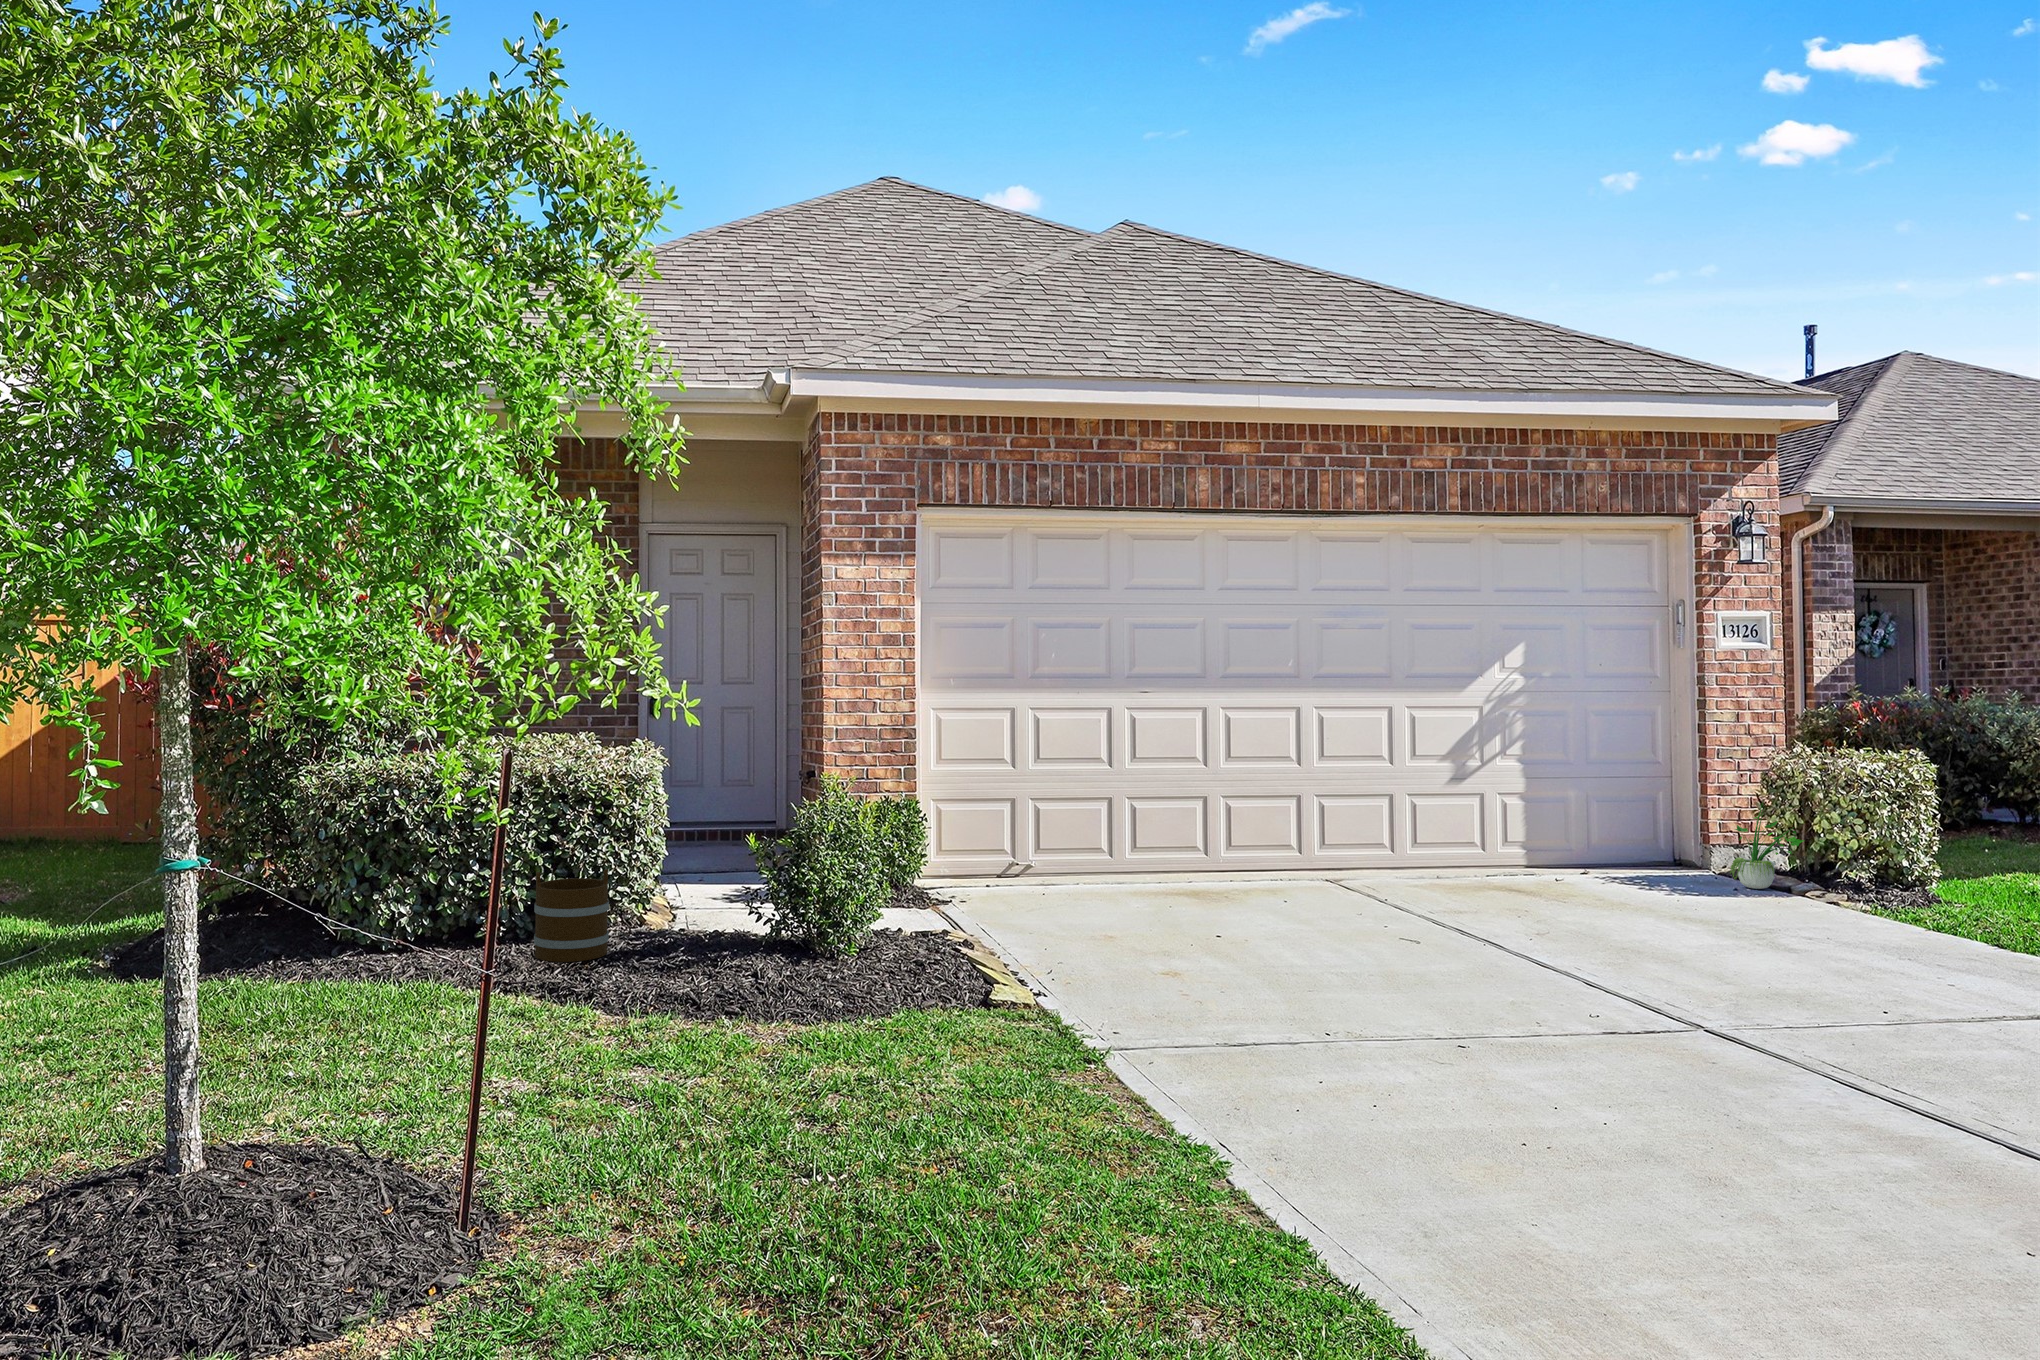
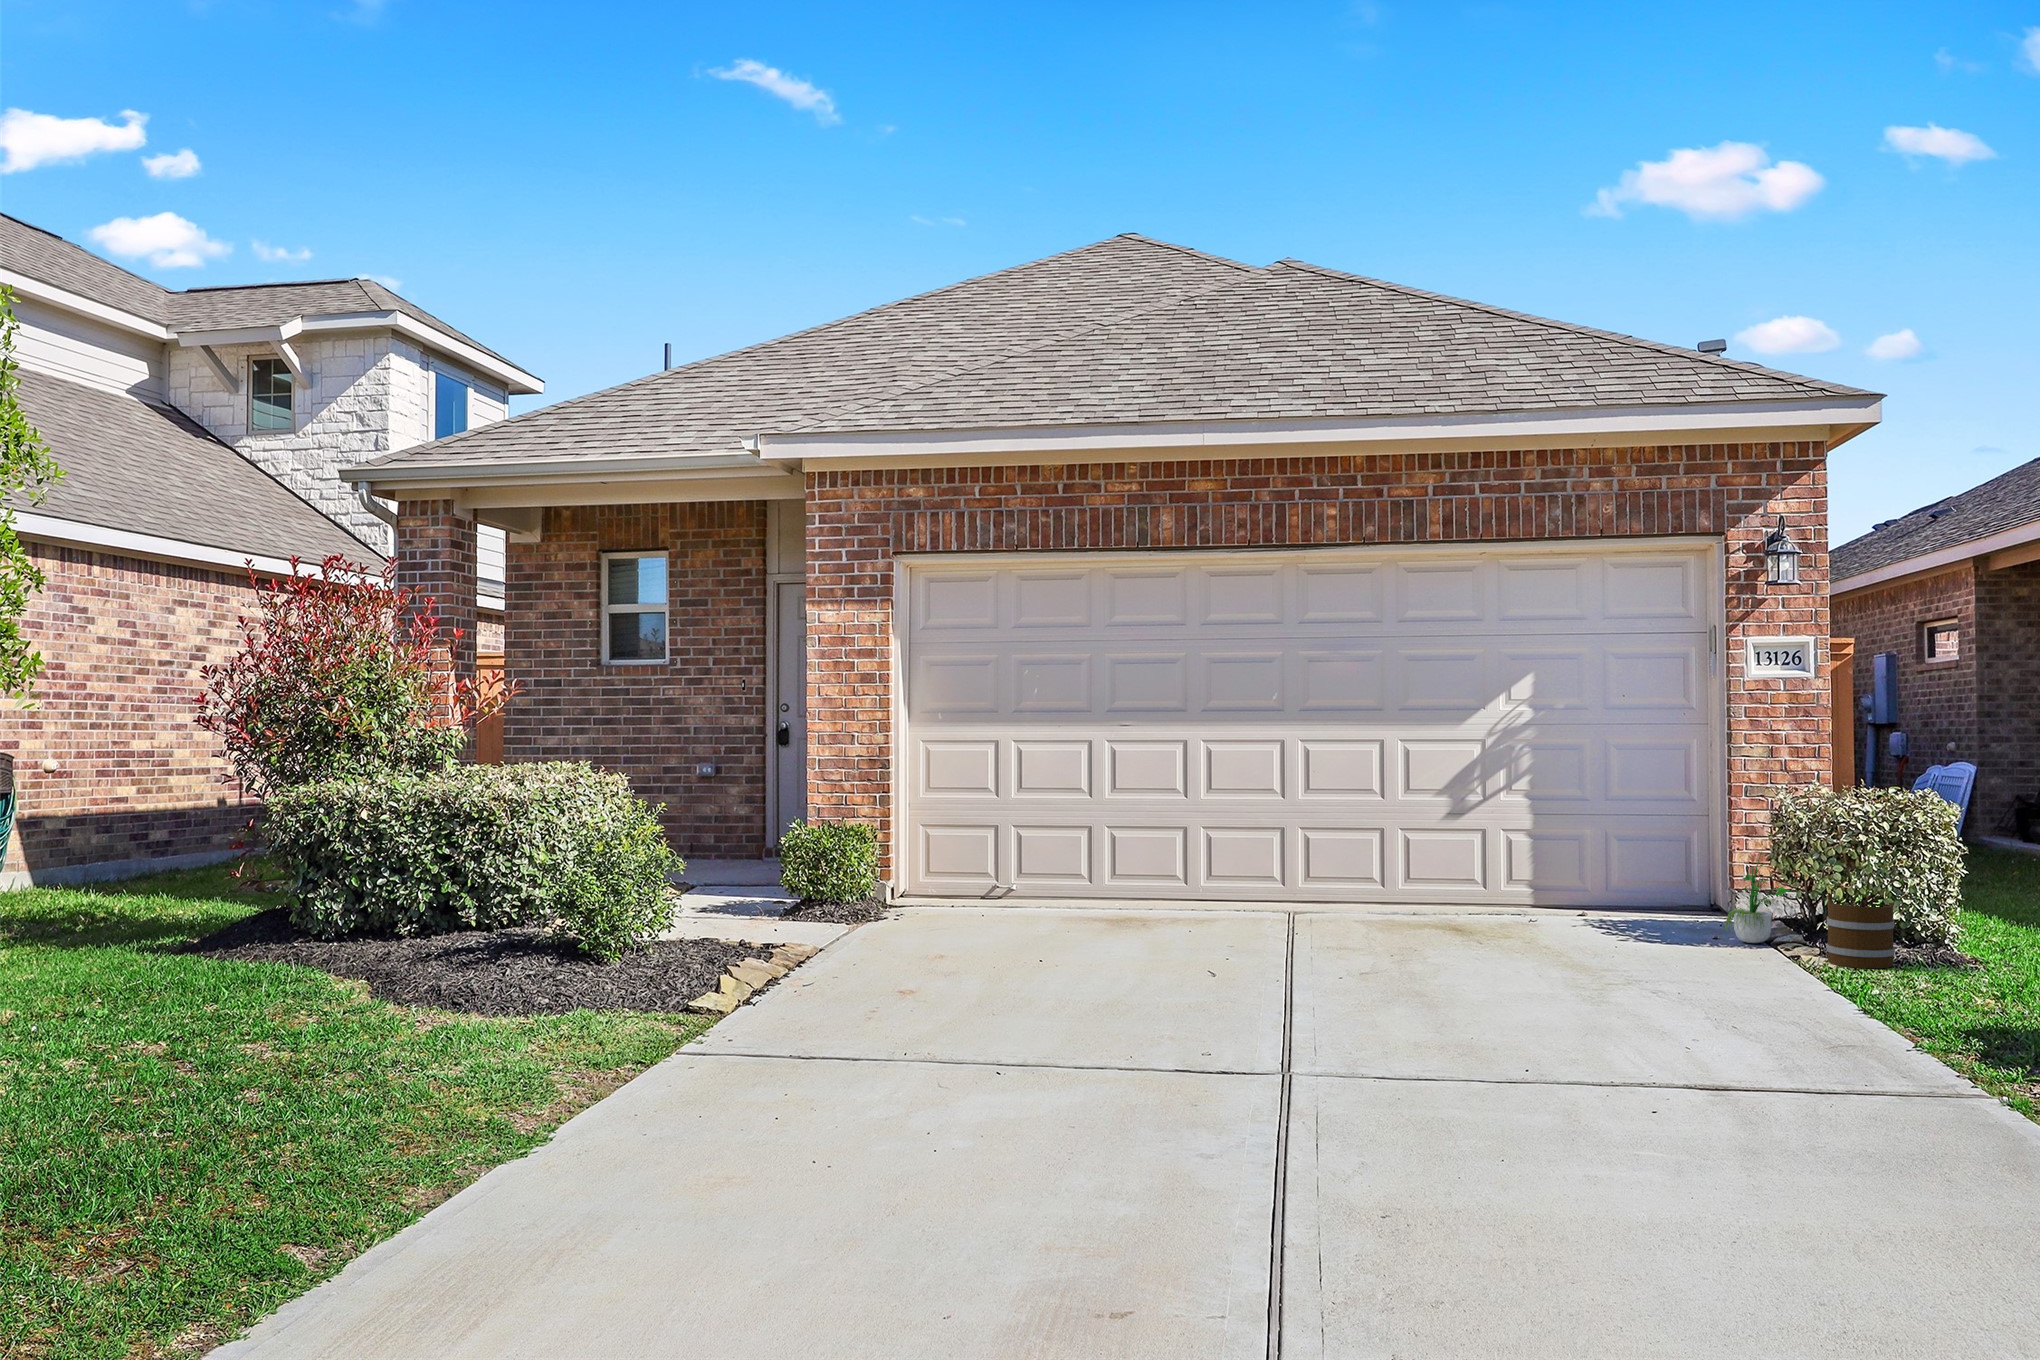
bucket: present [534,869,609,962] -> present [1827,893,1895,968]

